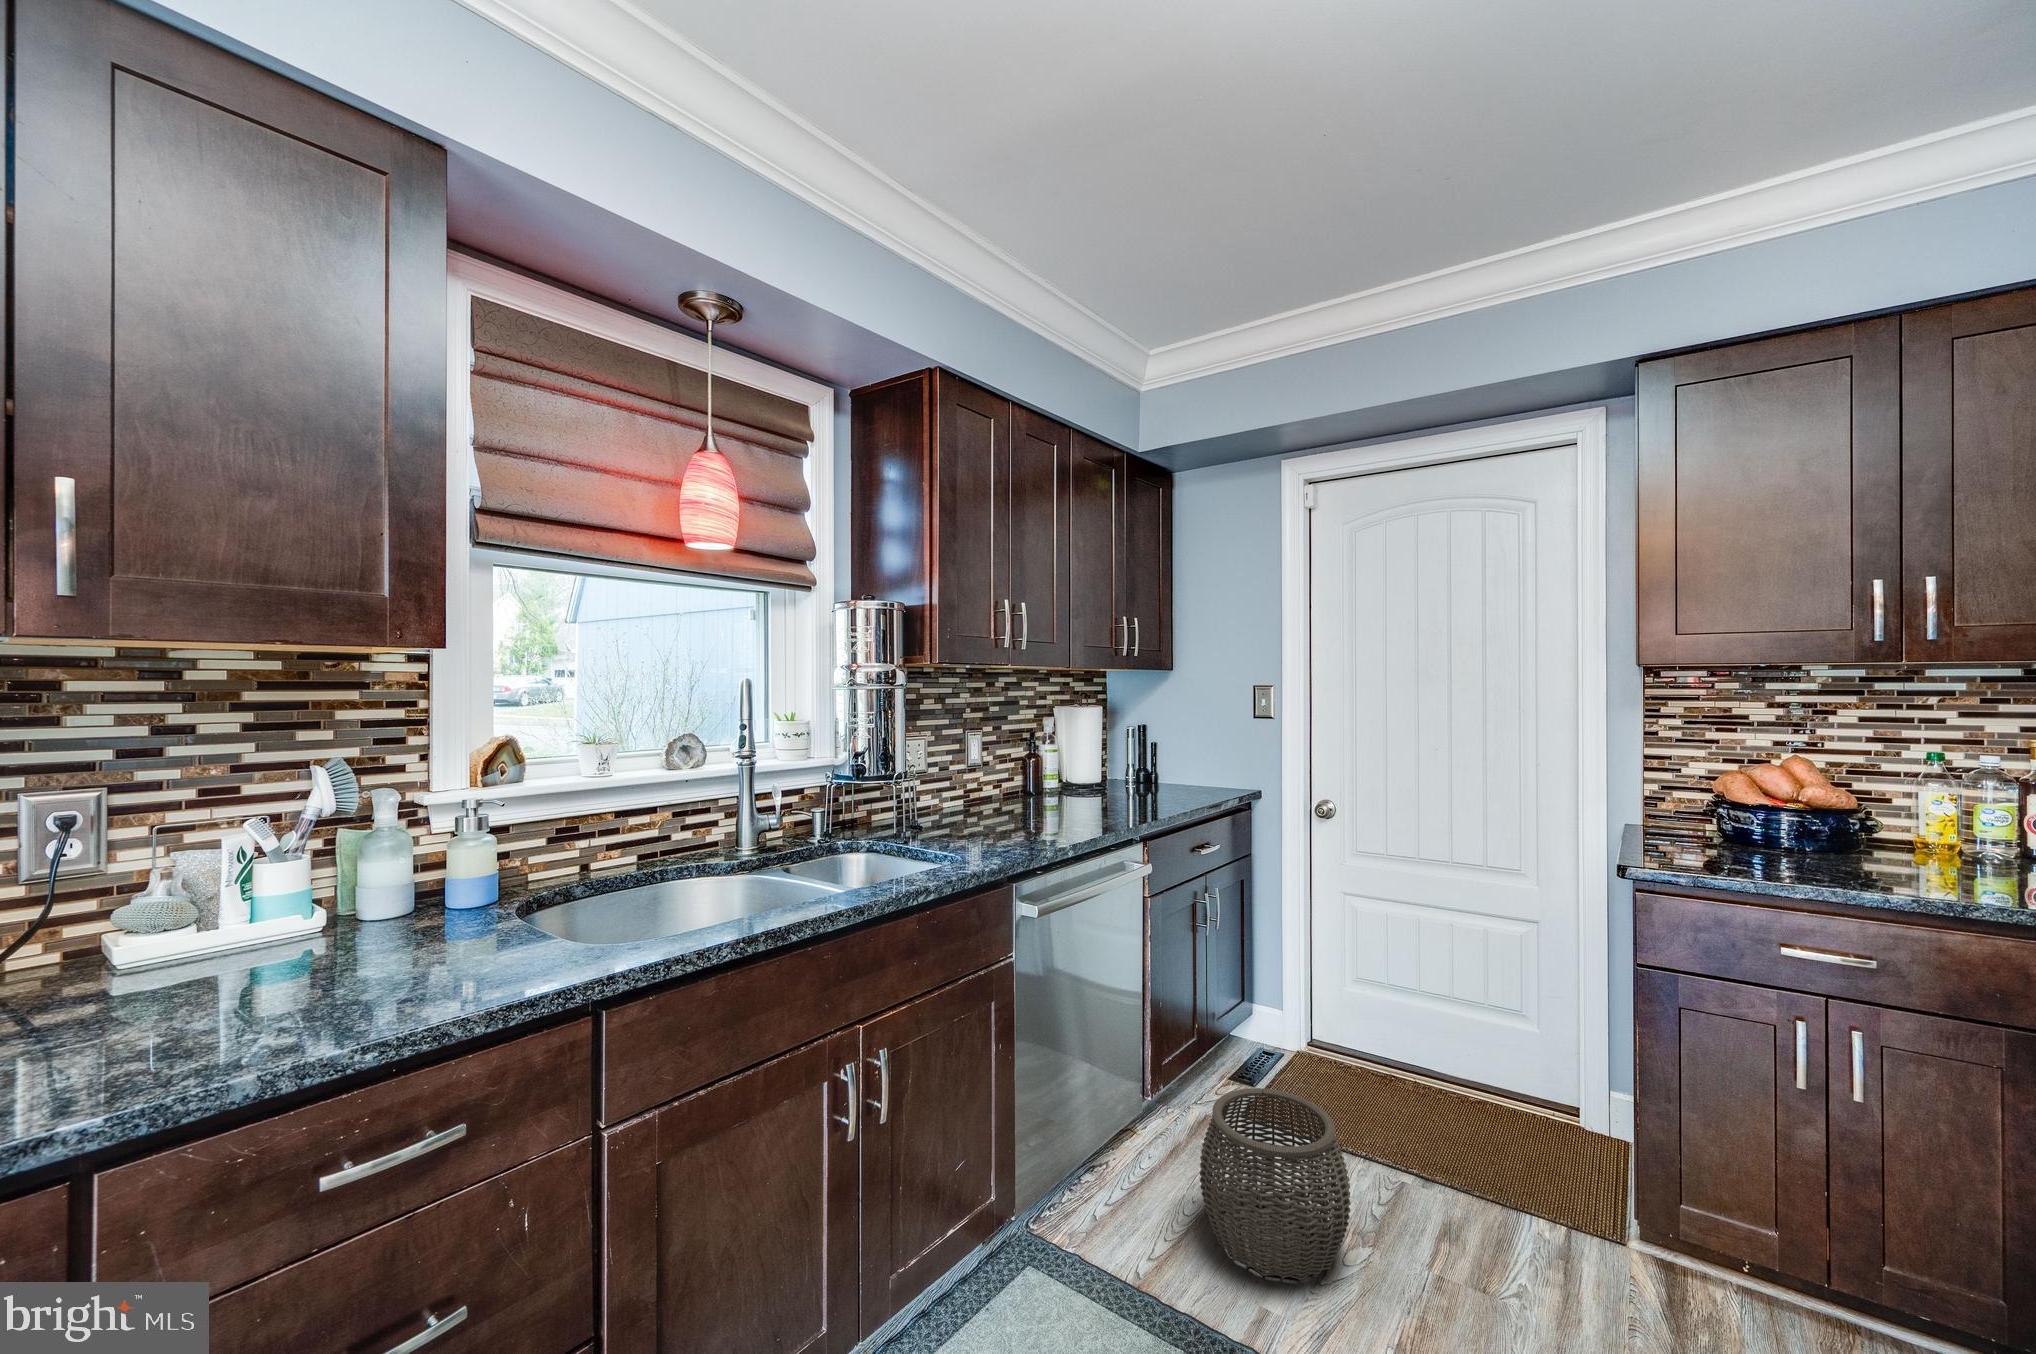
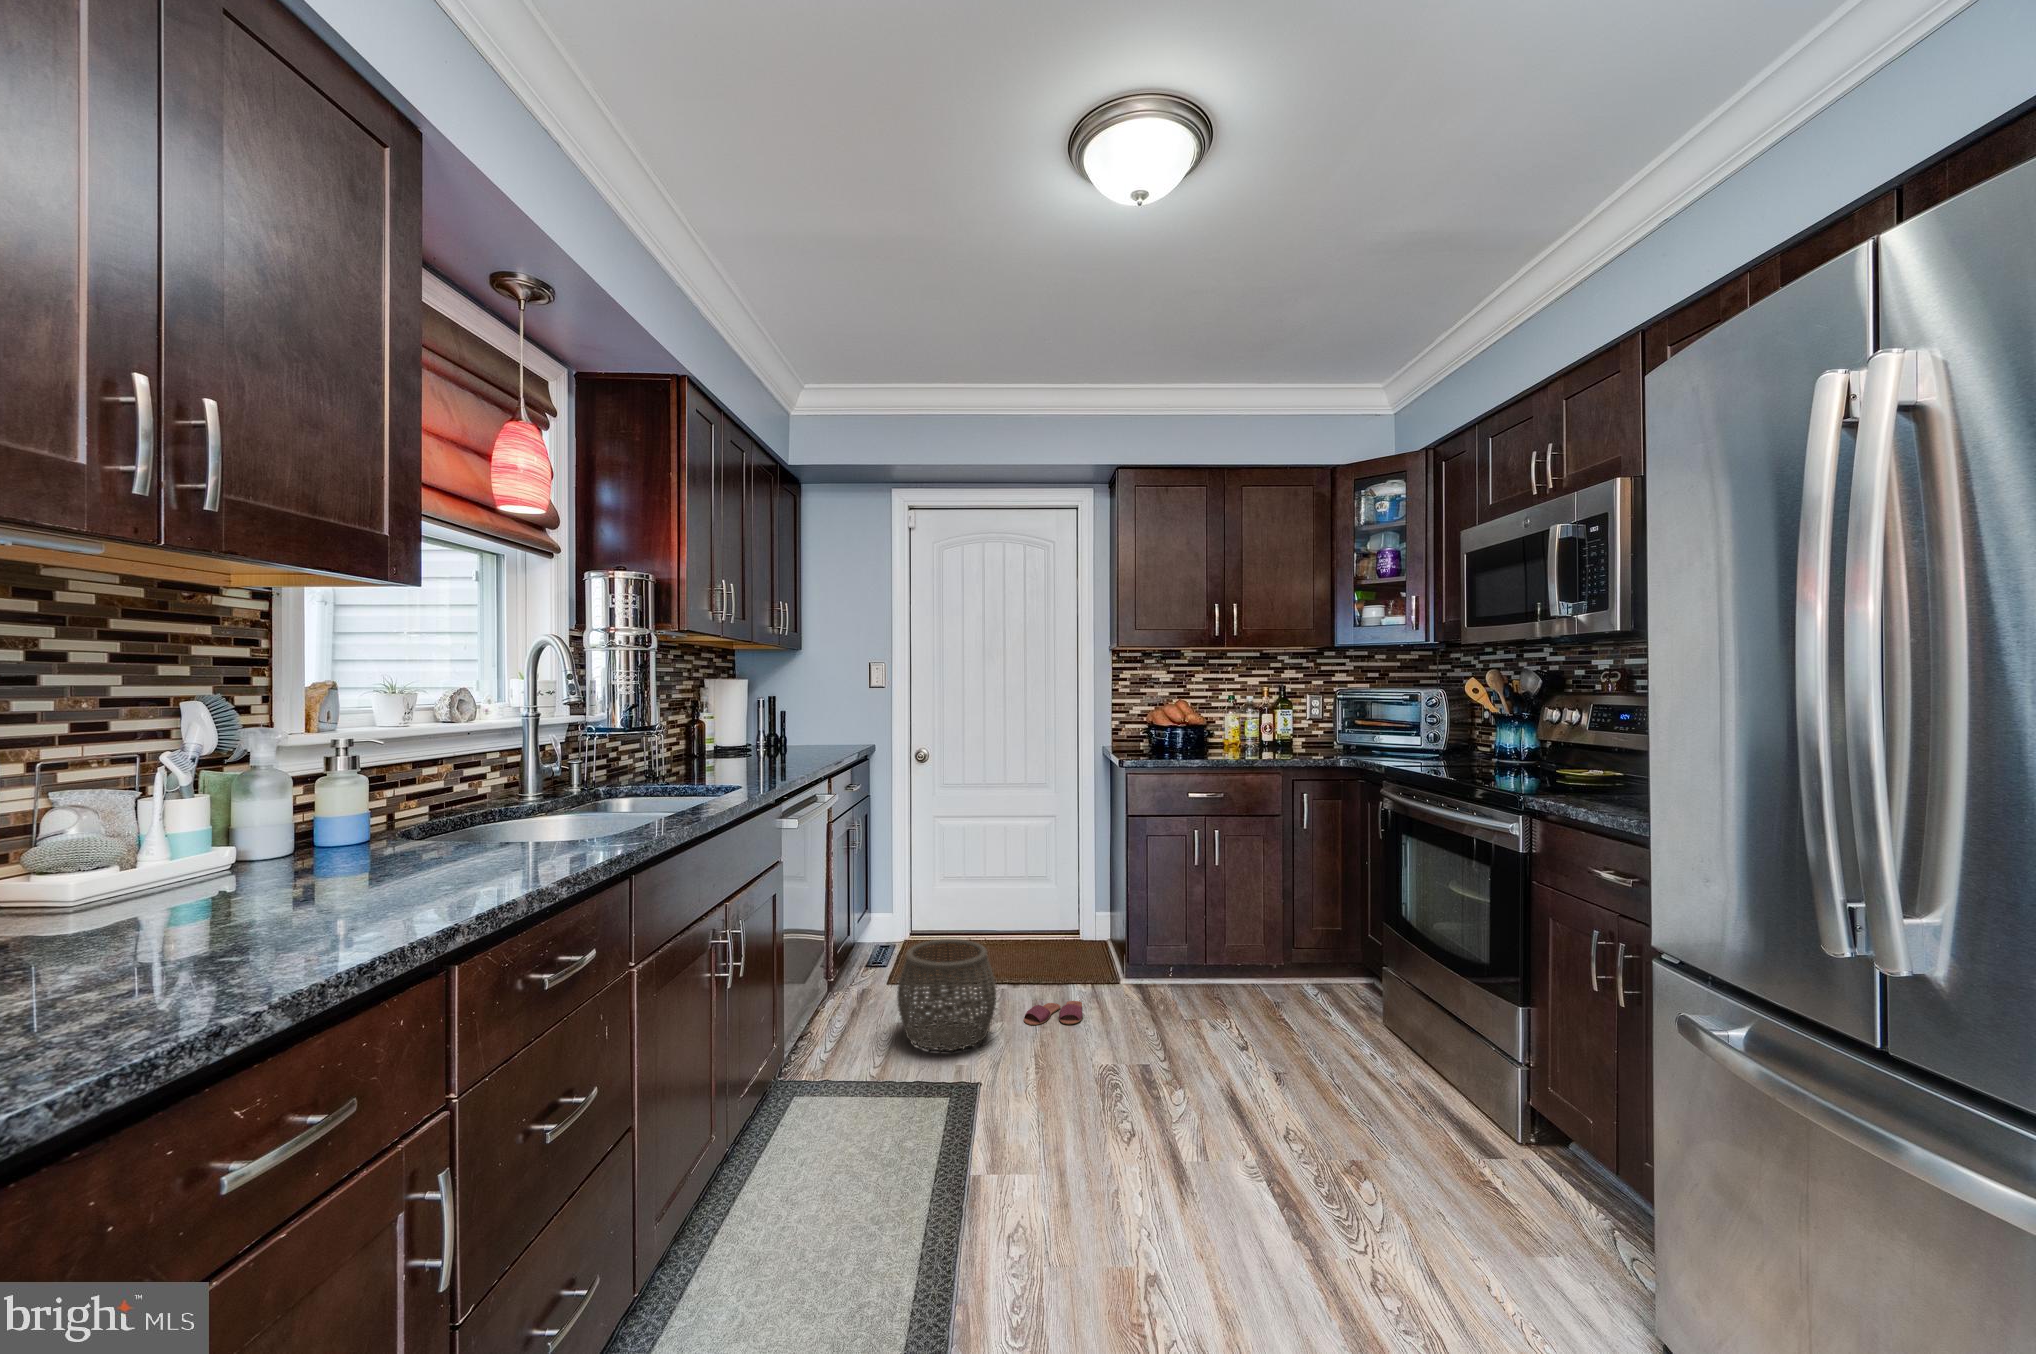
slippers: none [1409,1237,1531,1303] -> present [1024,1001,1083,1025]

